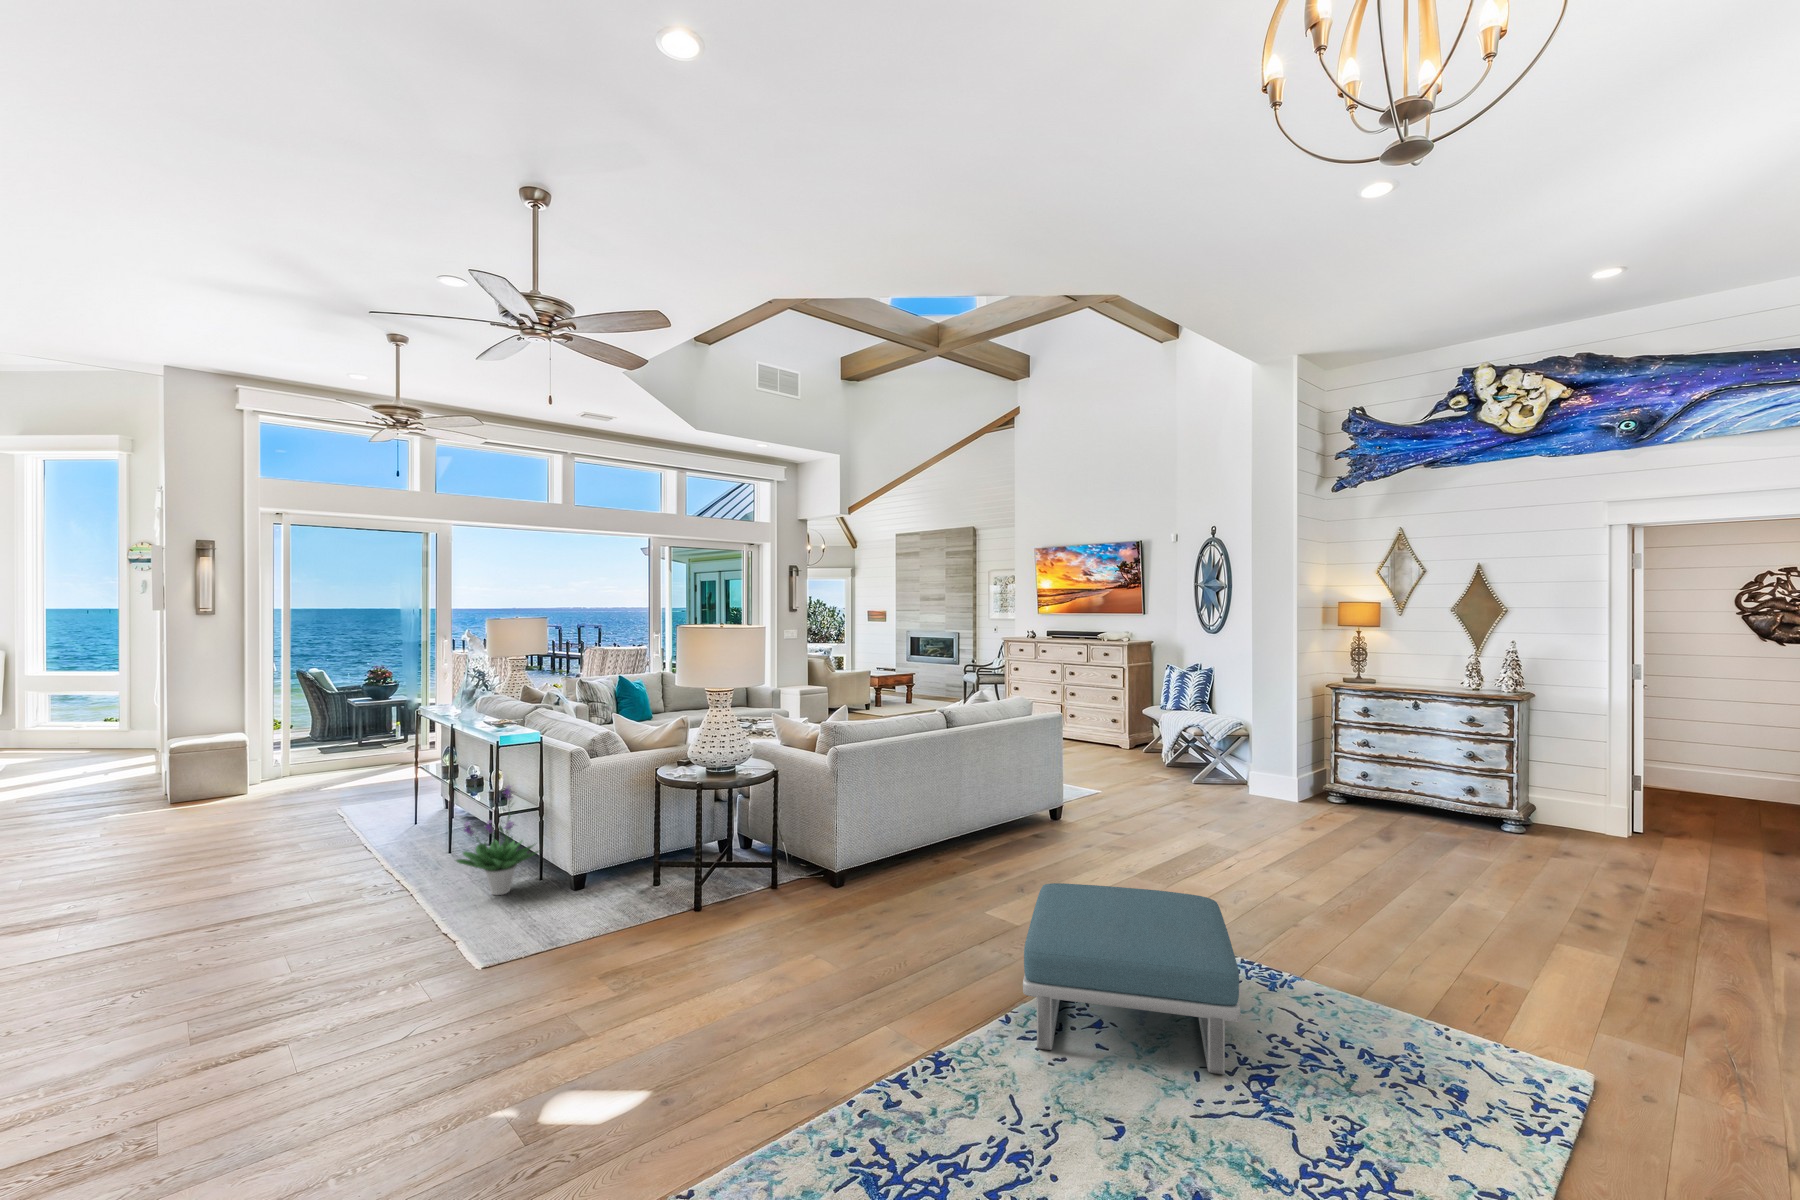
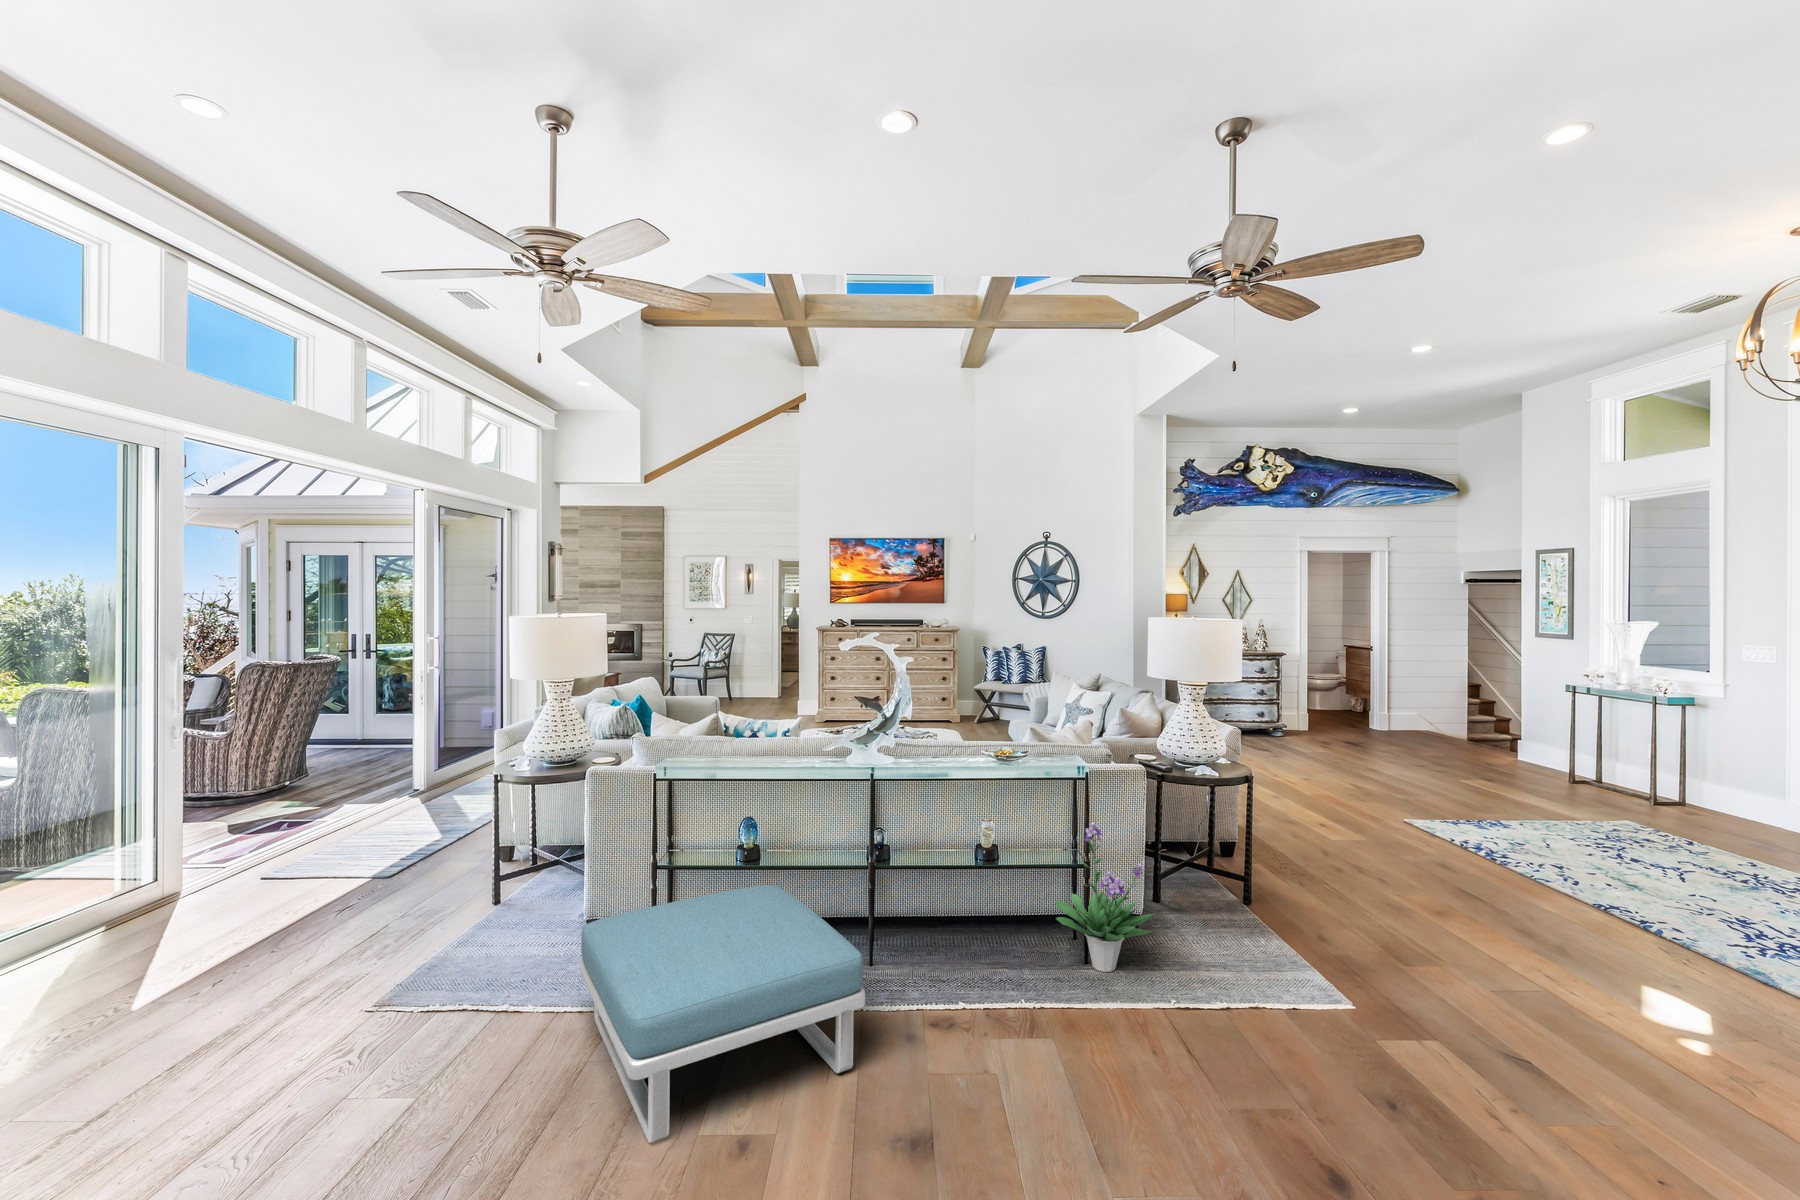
footstool: present [1023,883,1241,1074] -> present [580,885,865,1143]

